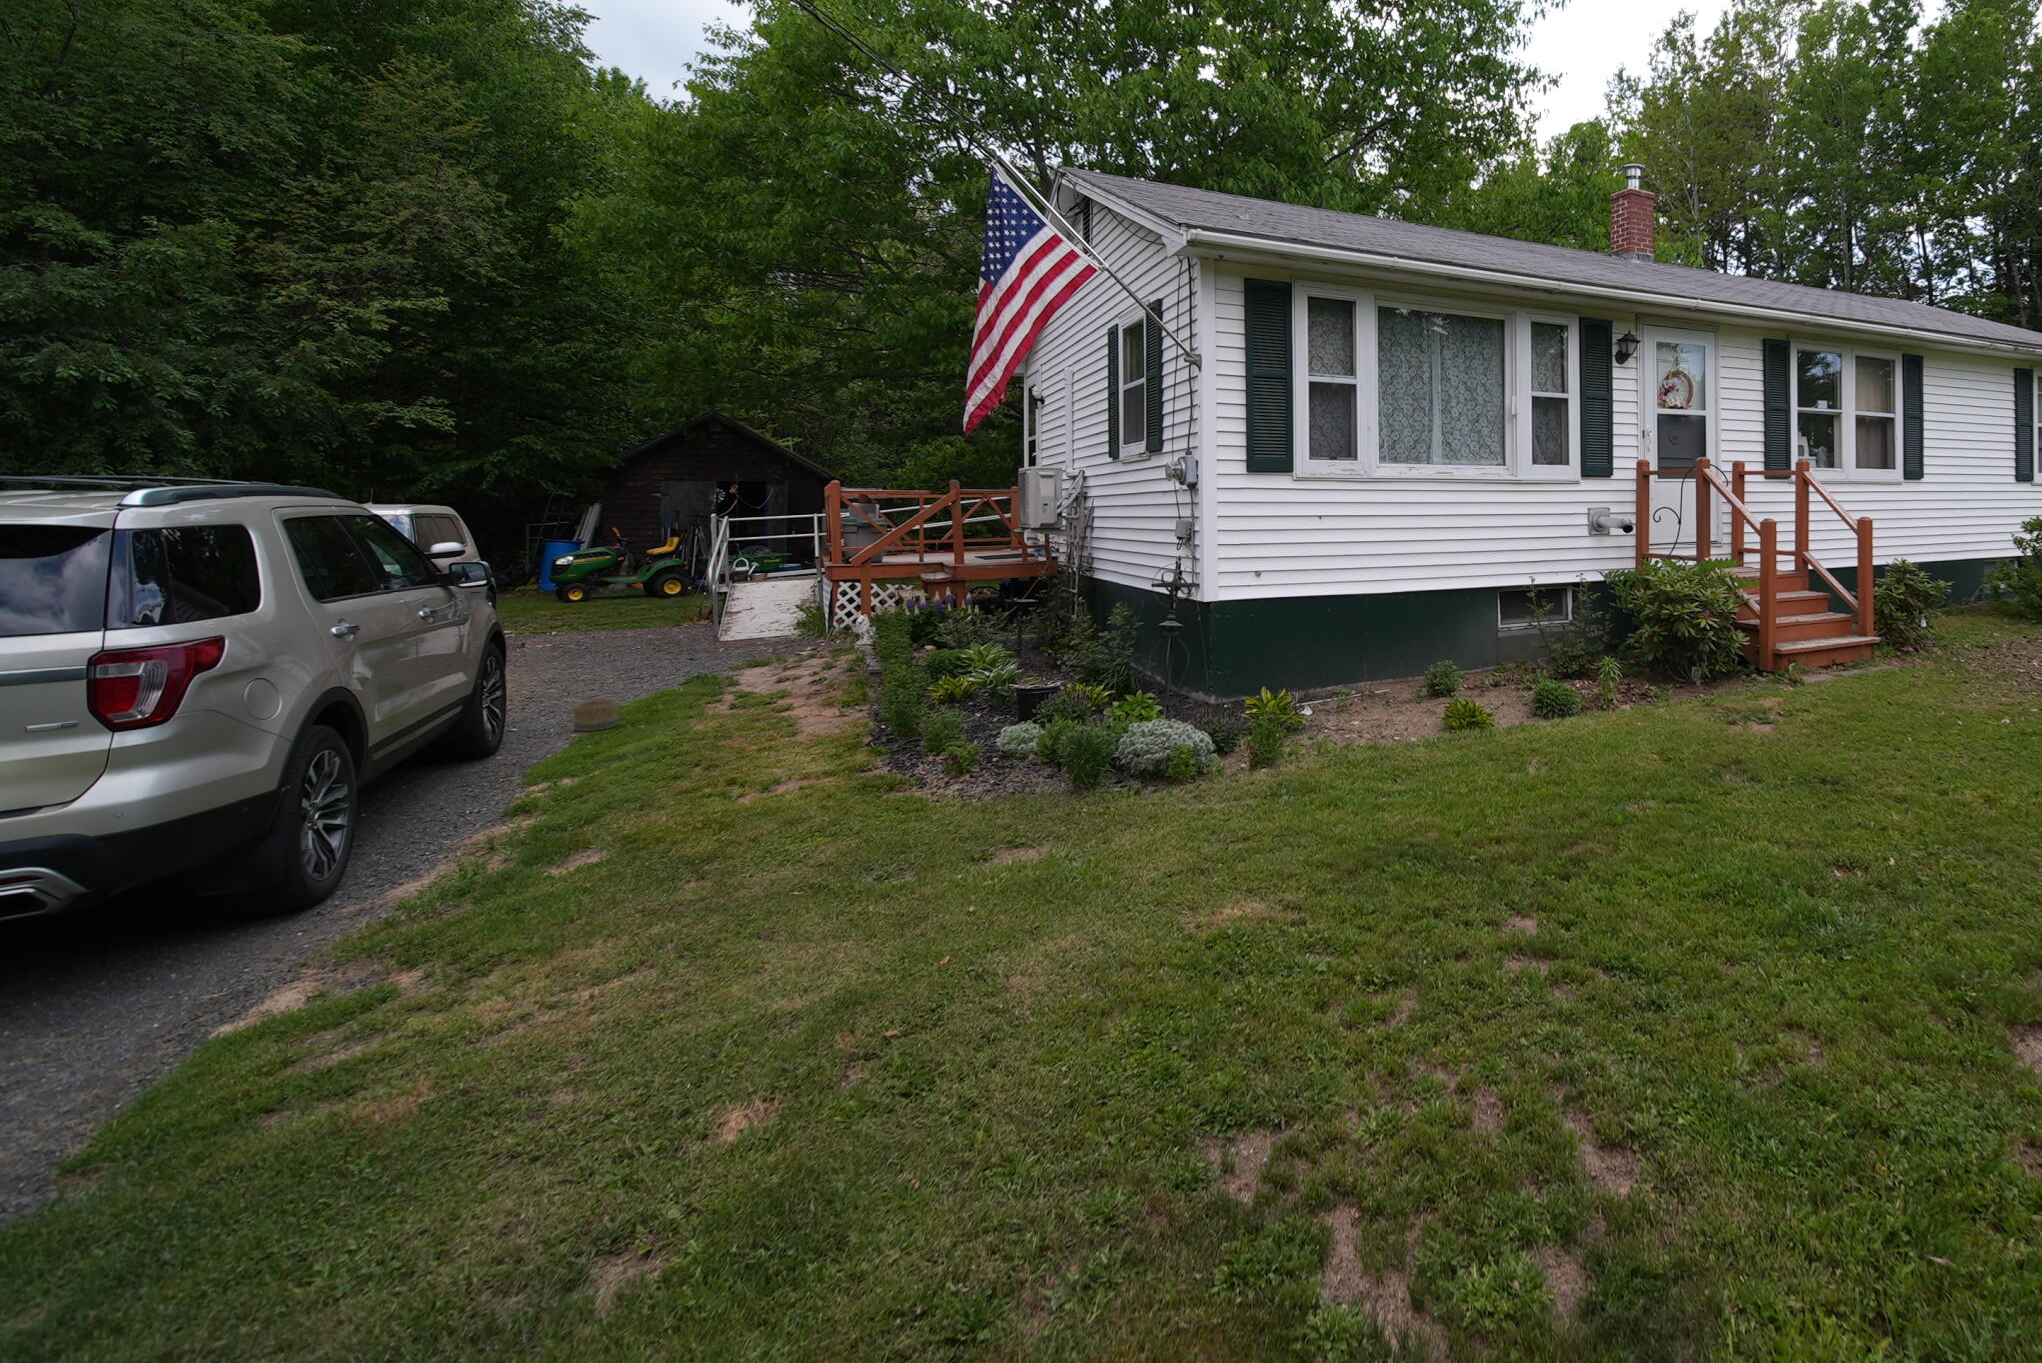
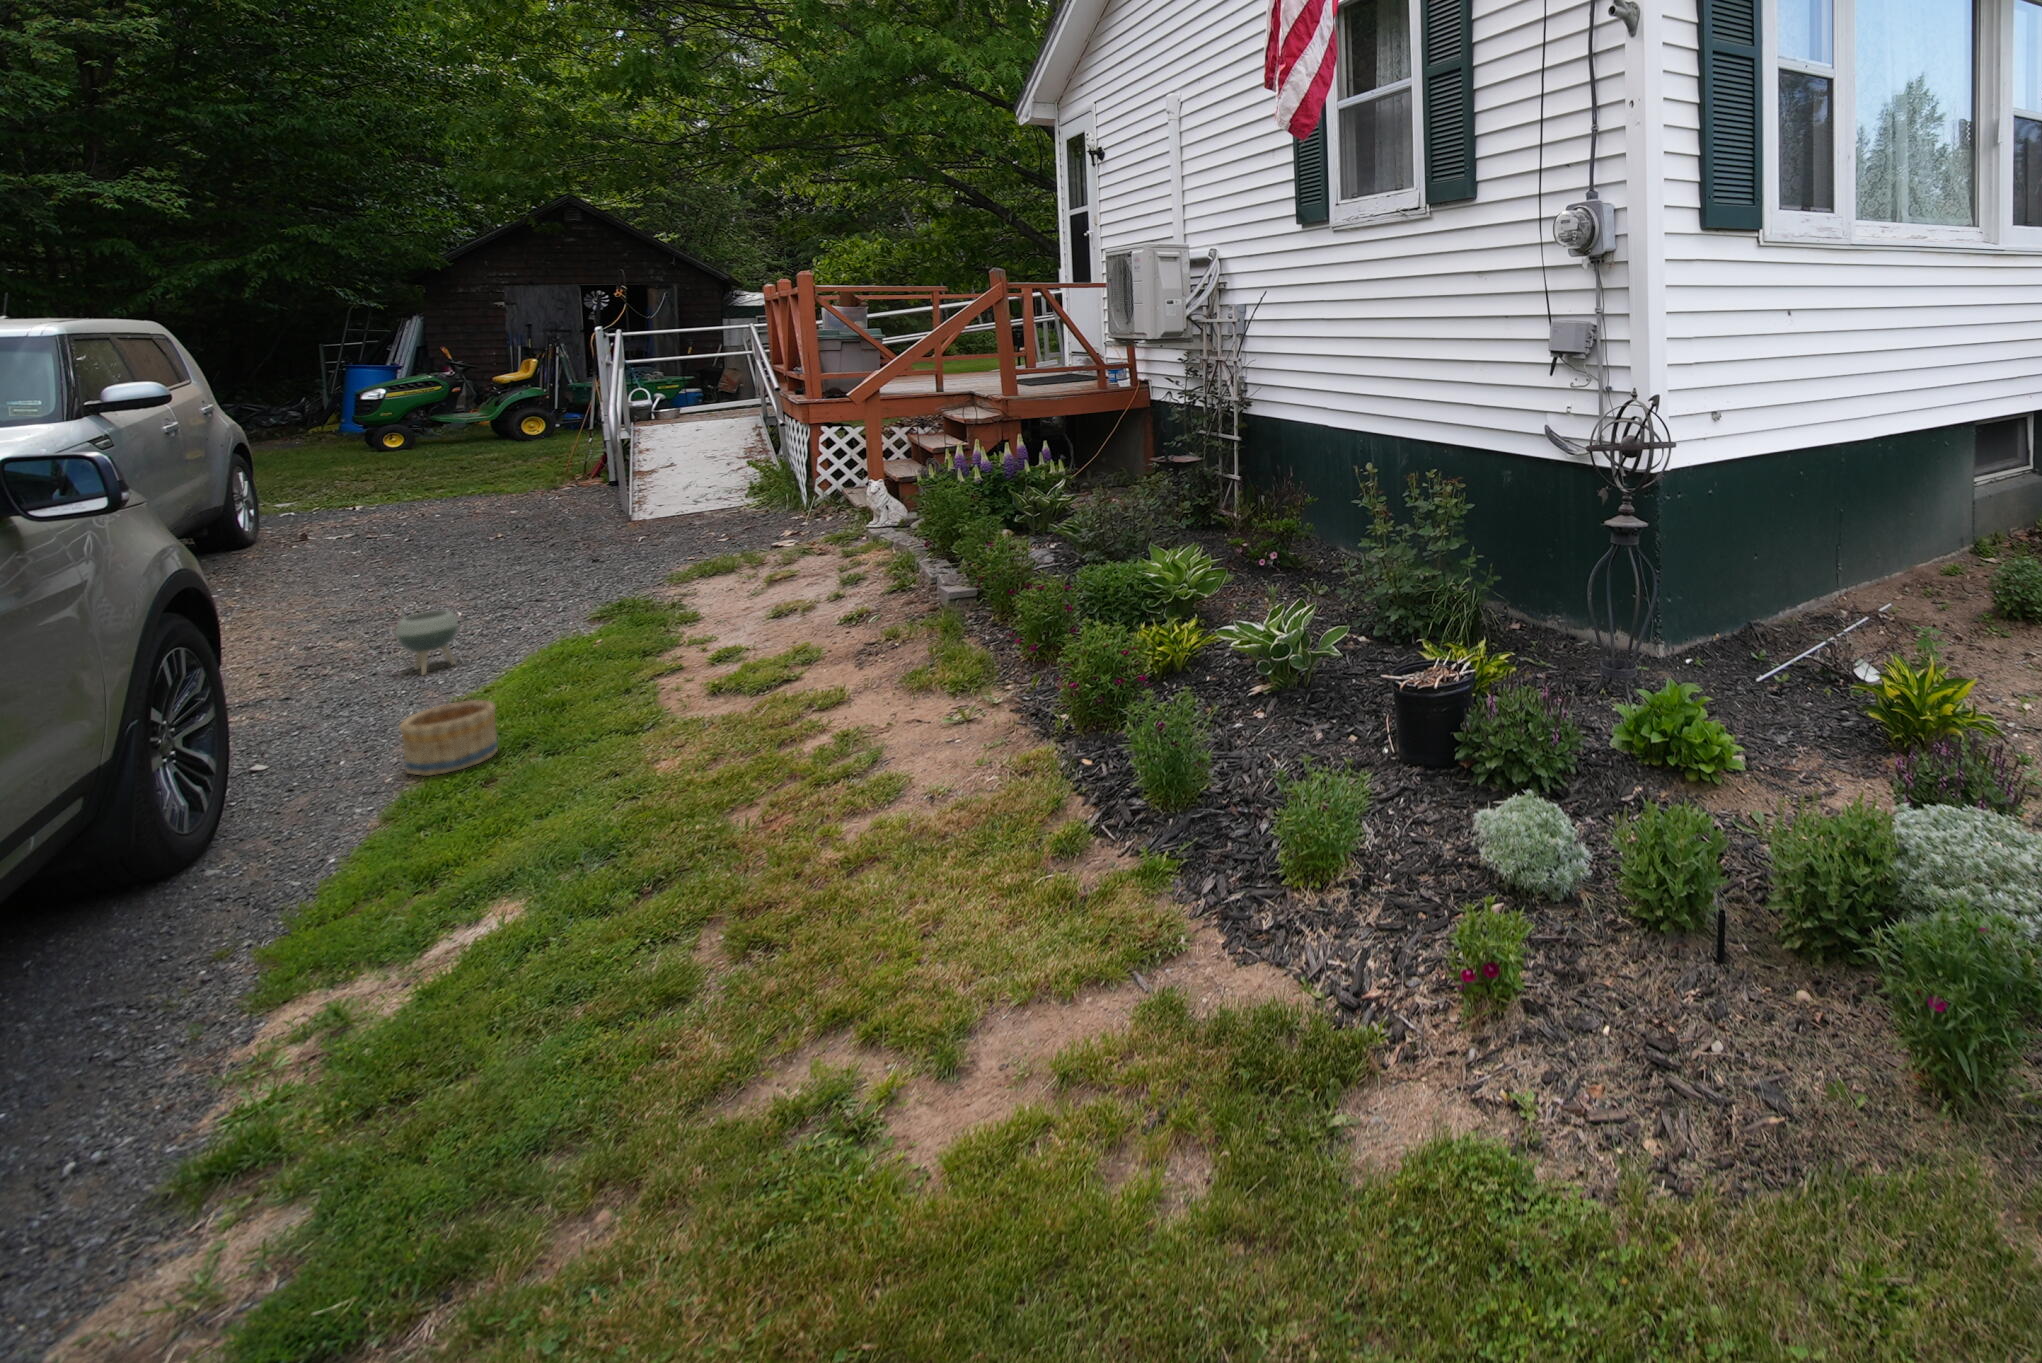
planter: none [572,666,604,700] -> present [396,610,458,675]

